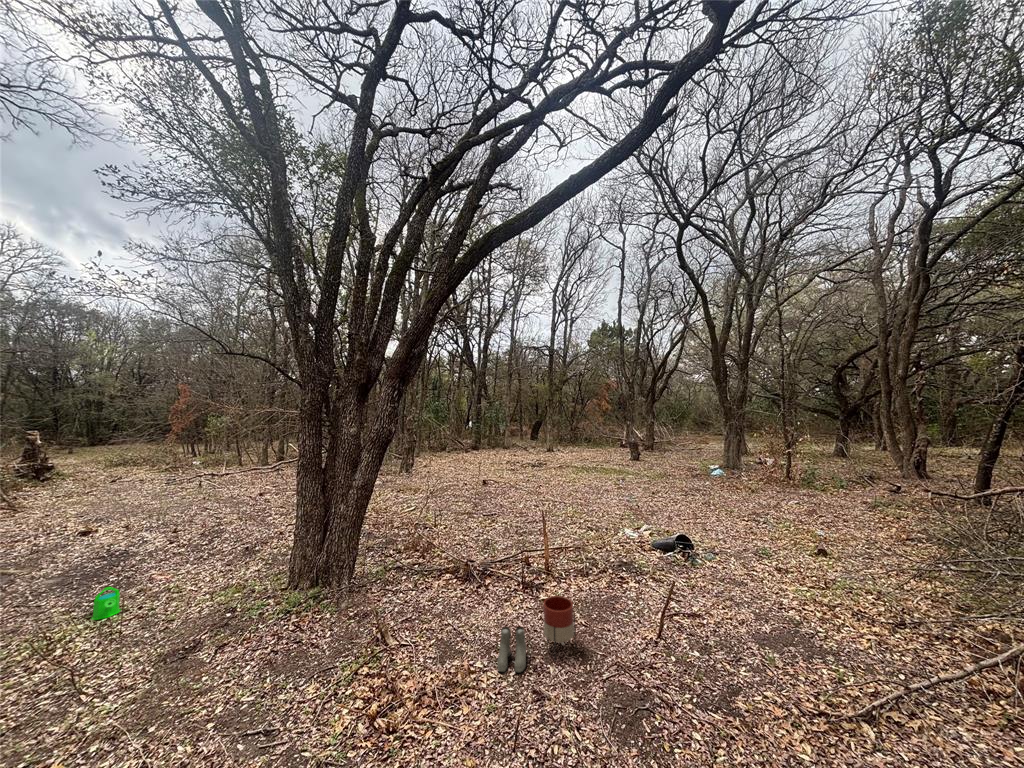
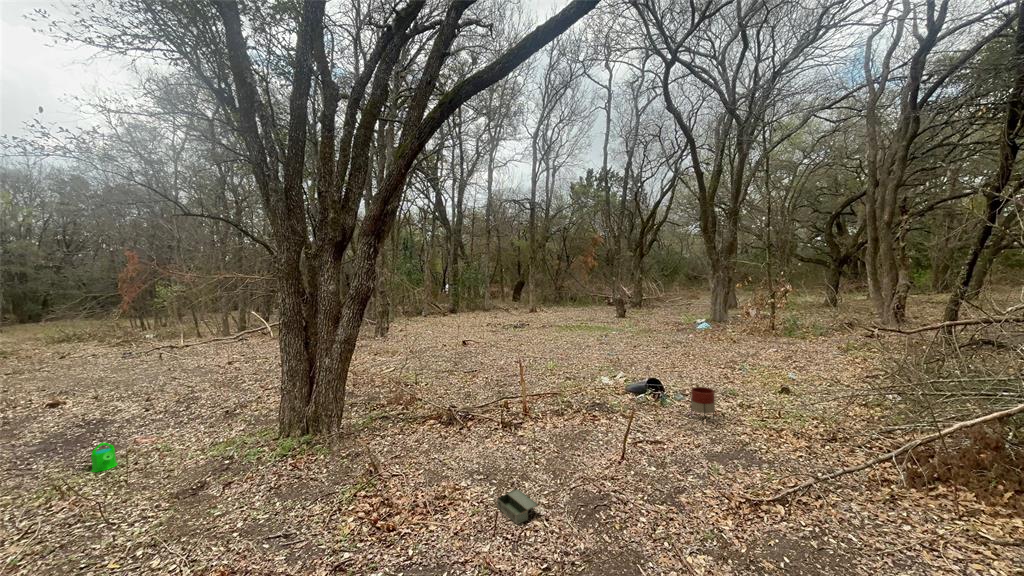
planter: present [543,596,576,656] -> present [691,387,715,419]
boots: present [498,627,526,673] -> none [480,453,505,489]
toolbox: none [517,678,566,732] -> present [497,489,538,524]

